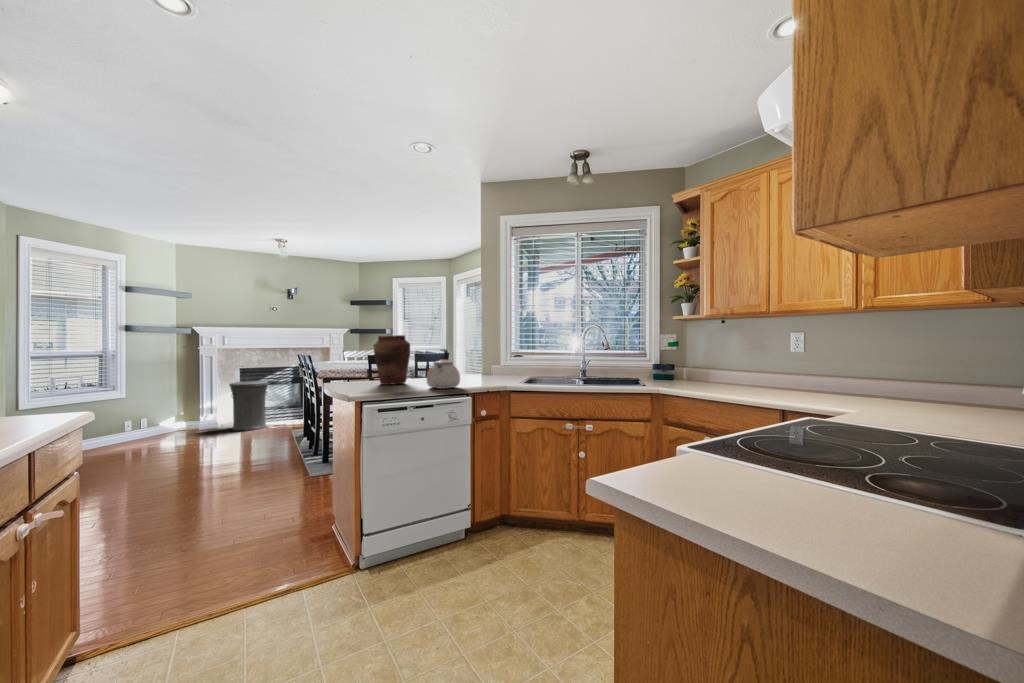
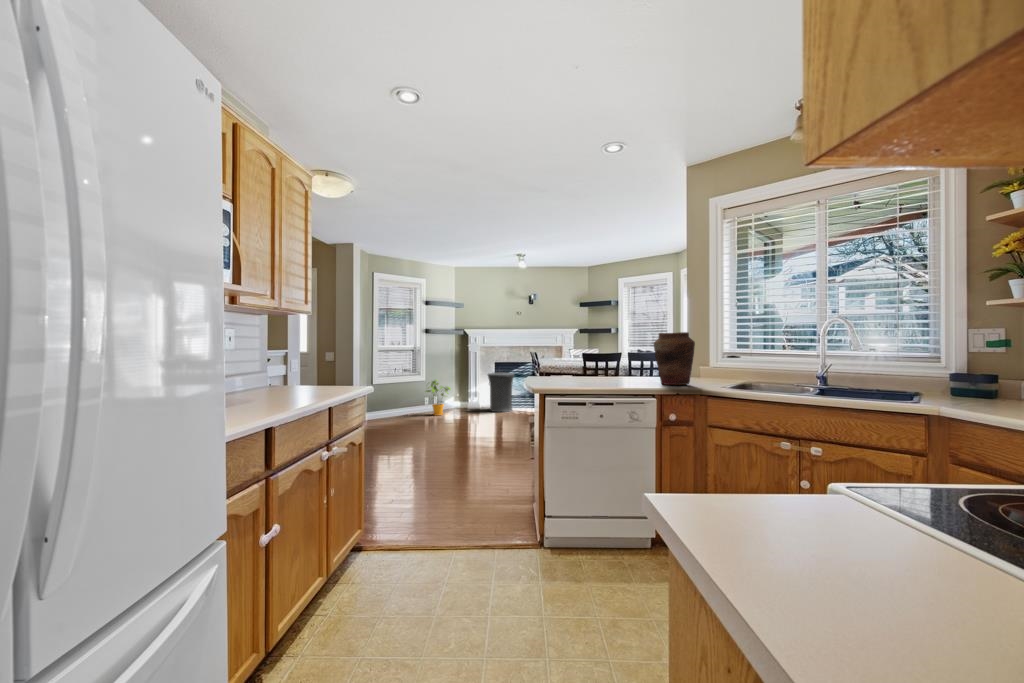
vase: present [373,335,410,385] -> present [654,332,695,385]
kettle: present [427,349,460,389] -> none [610,346,645,387]
house plant: none [124,396,172,446] -> present [426,380,451,416]

